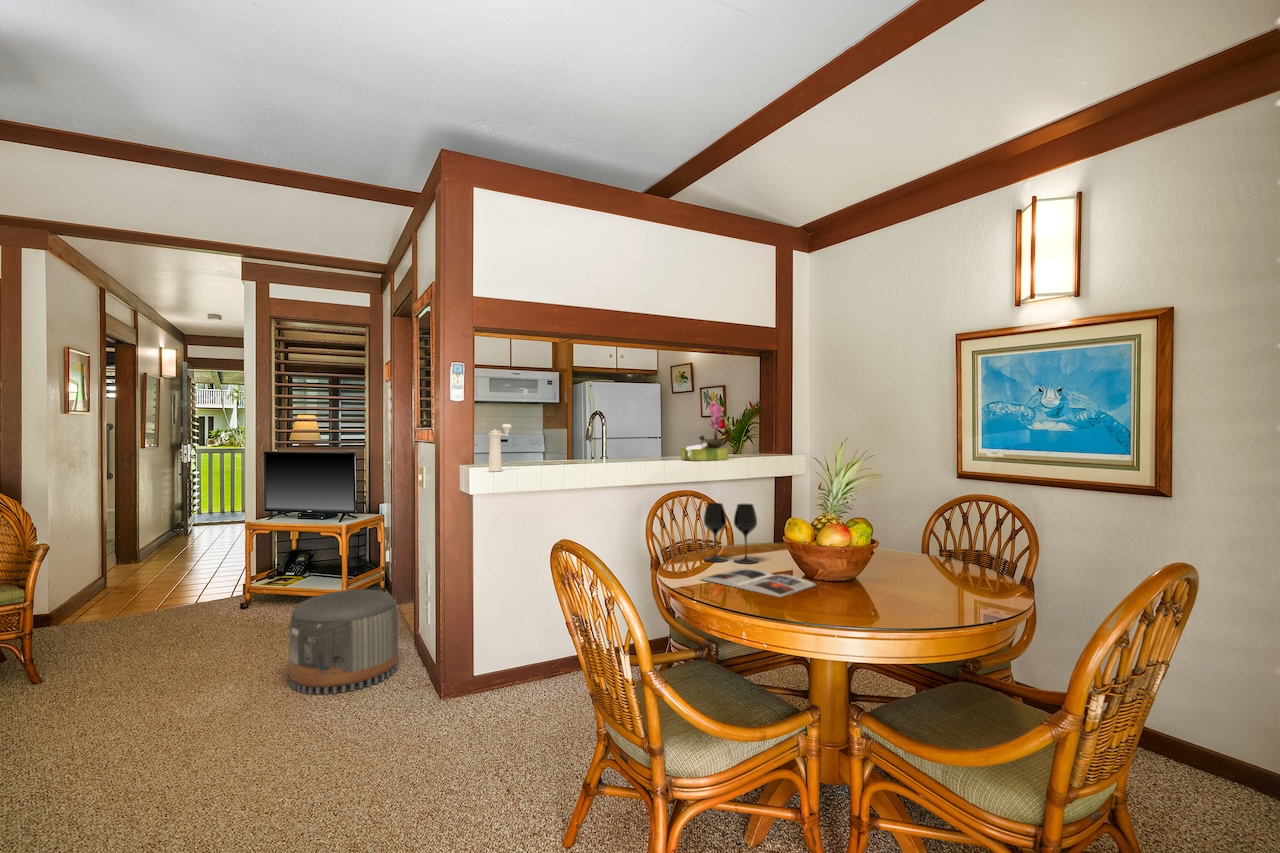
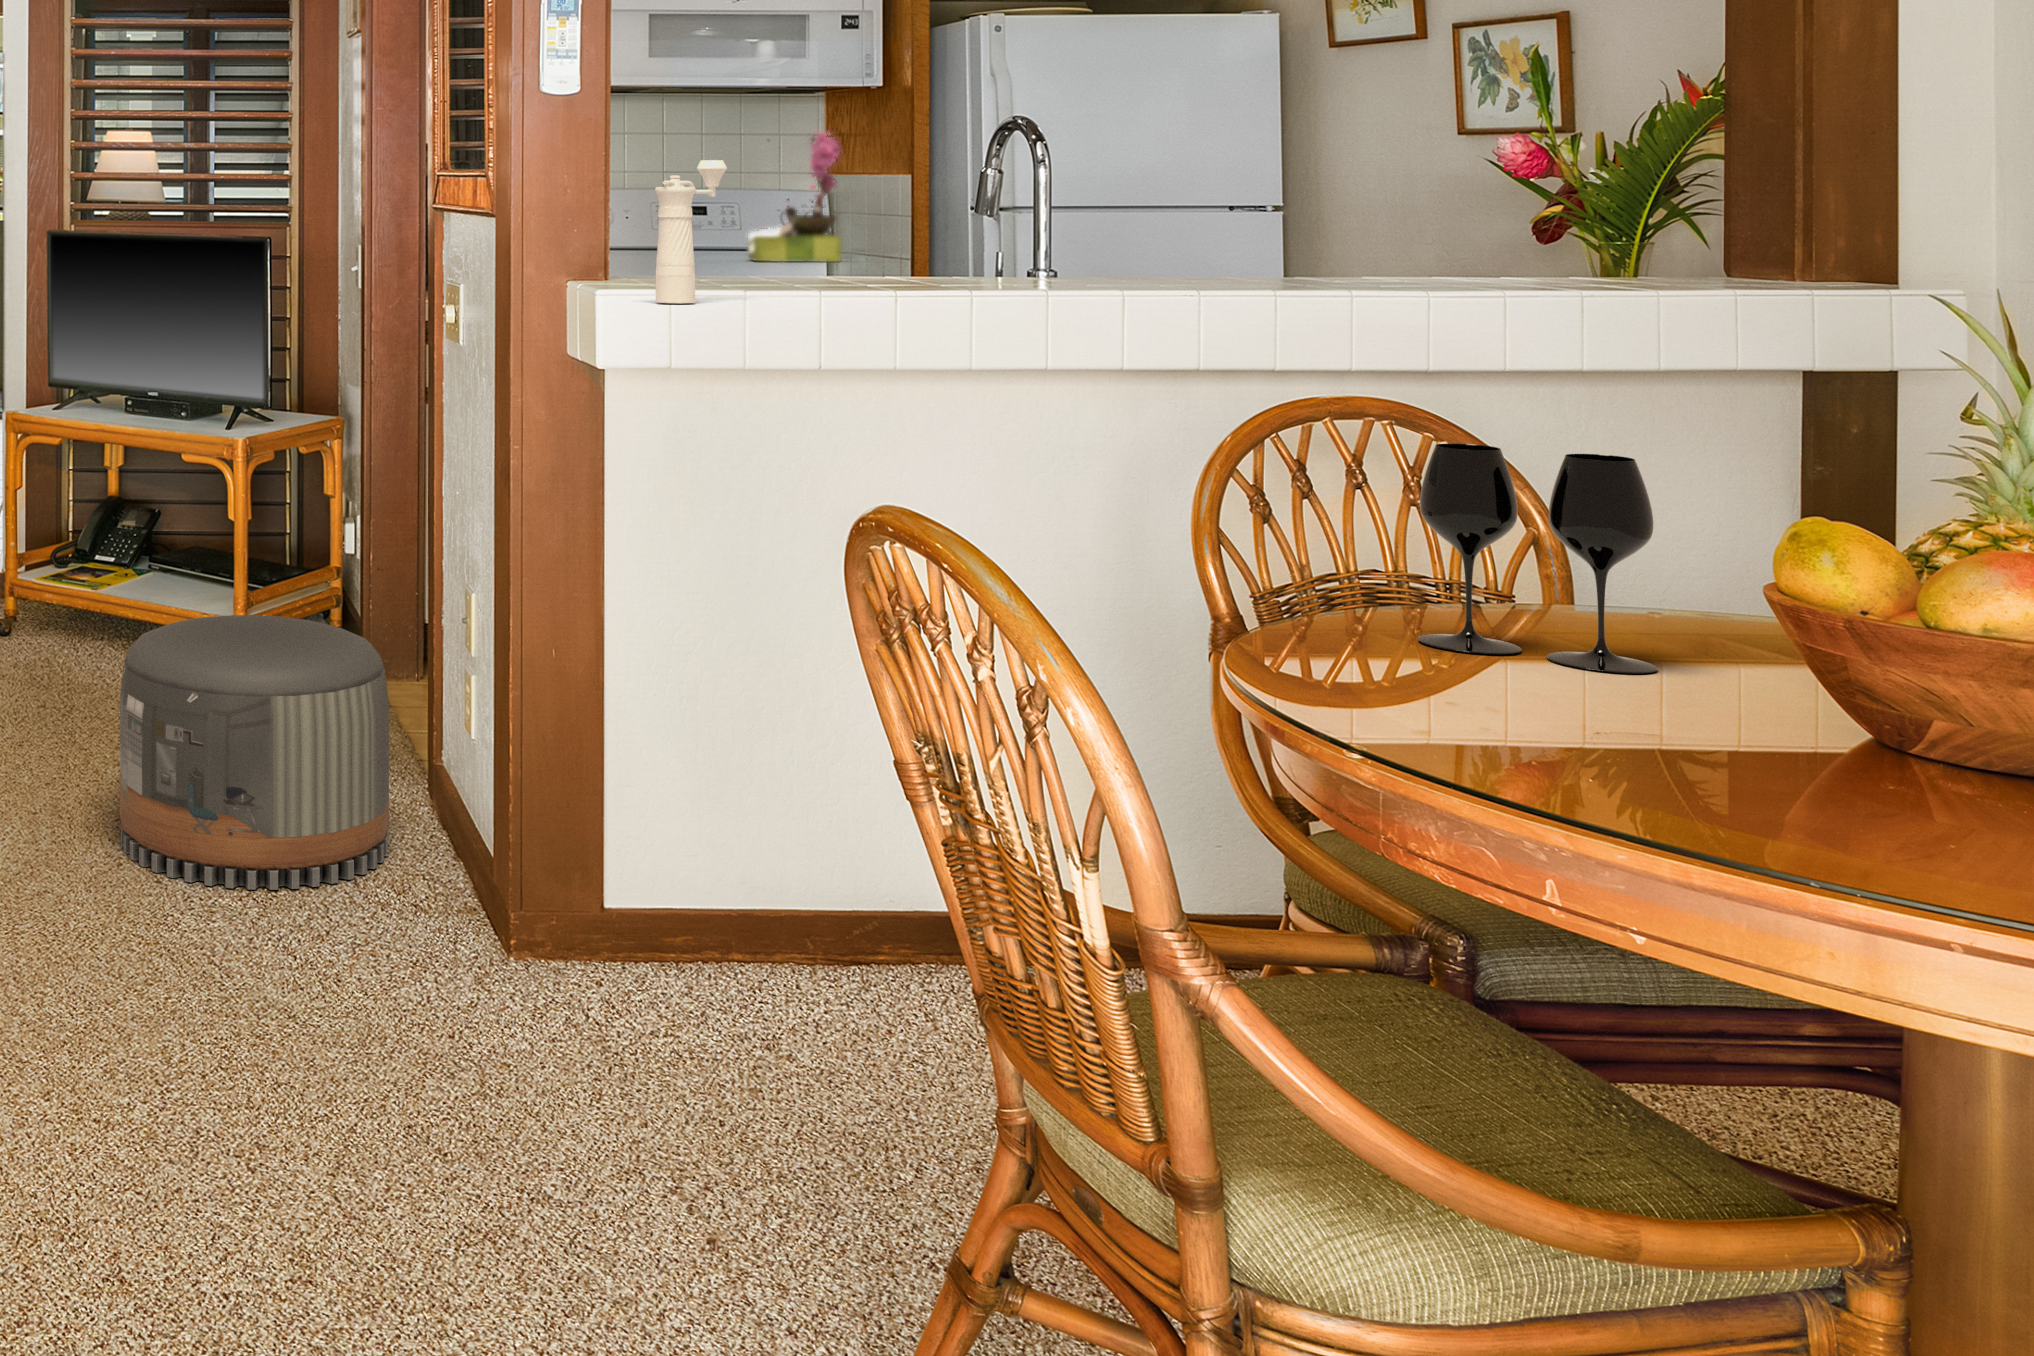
flower arrangement: present [681,402,728,461] -> present [748,131,841,262]
magazine: present [701,568,815,597] -> none [1391,681,1907,791]

